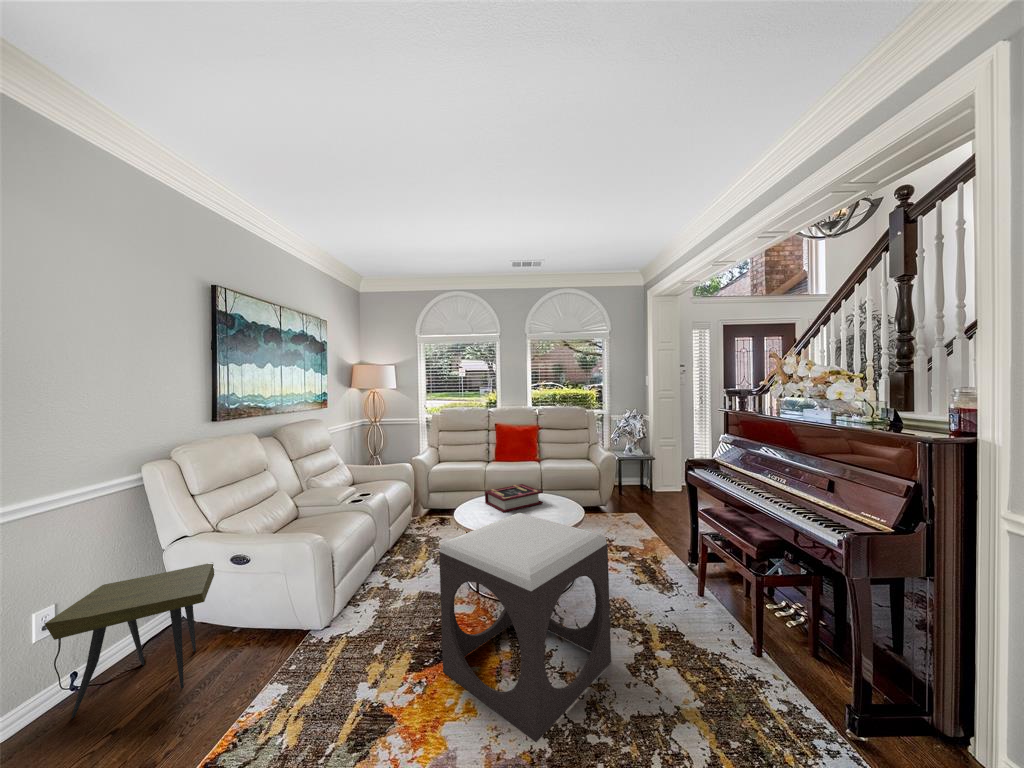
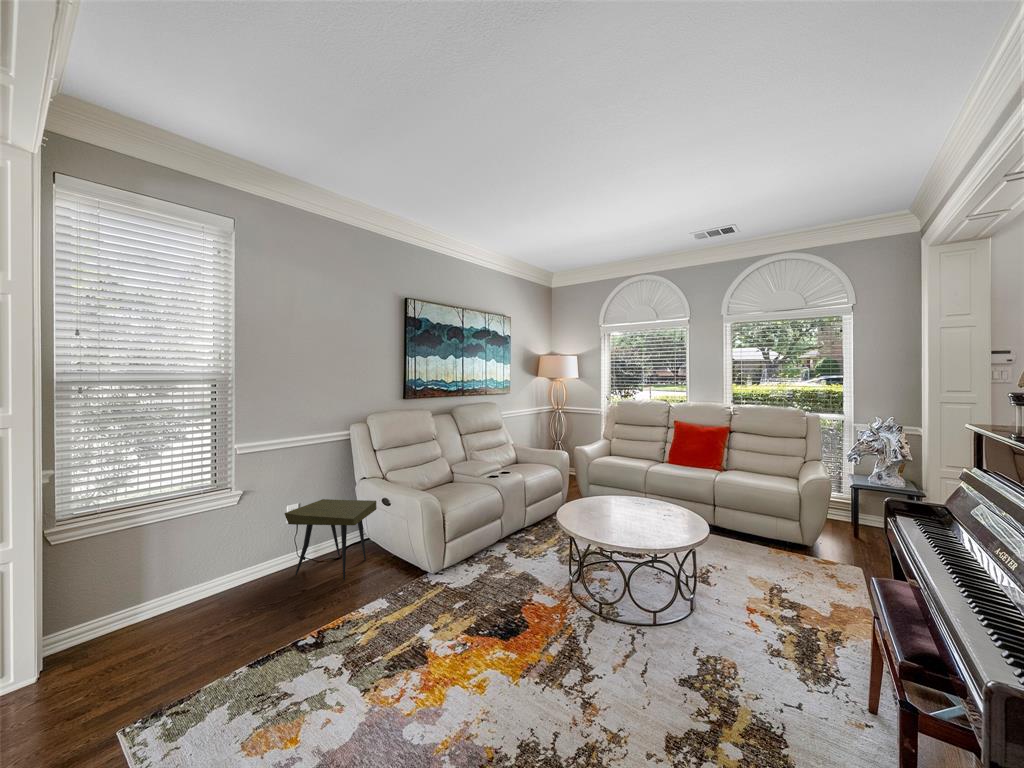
book: present [485,484,543,512] -> none [606,490,667,518]
footstool: present [439,513,611,742] -> none [487,517,651,746]

